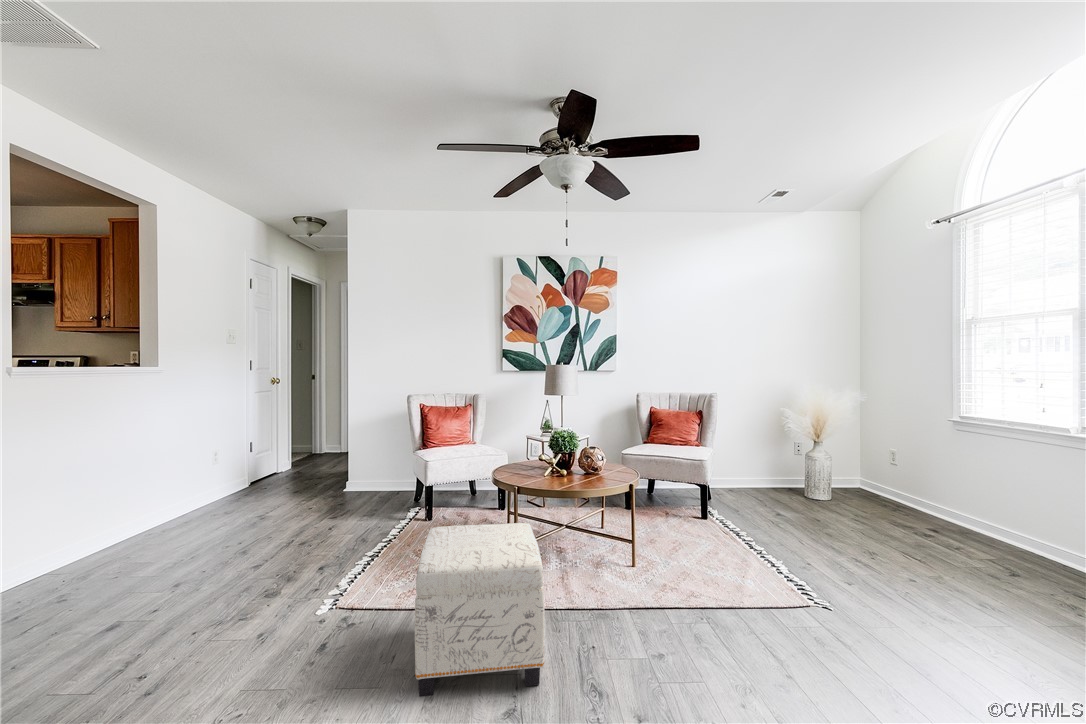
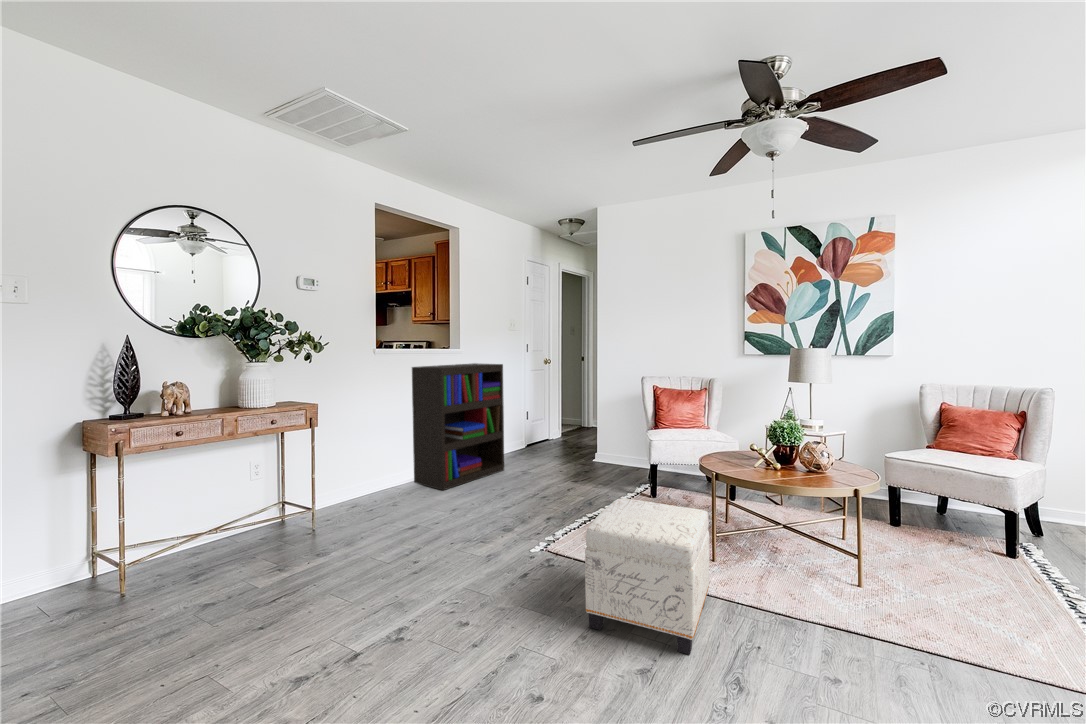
bookshelf: none [62,384,227,569] -> present [412,363,504,490]

